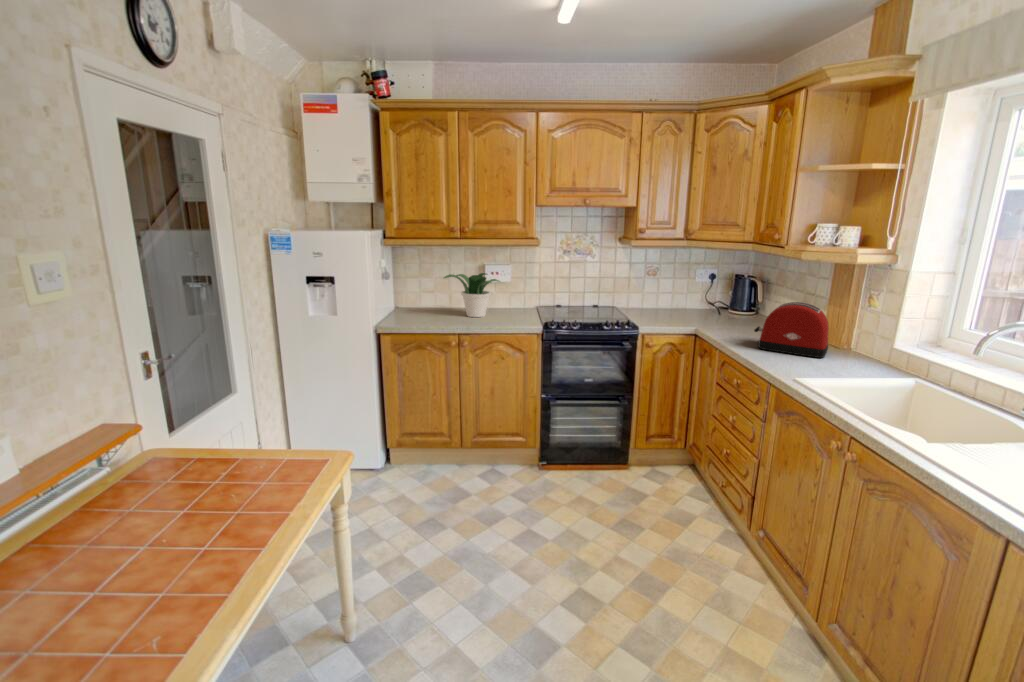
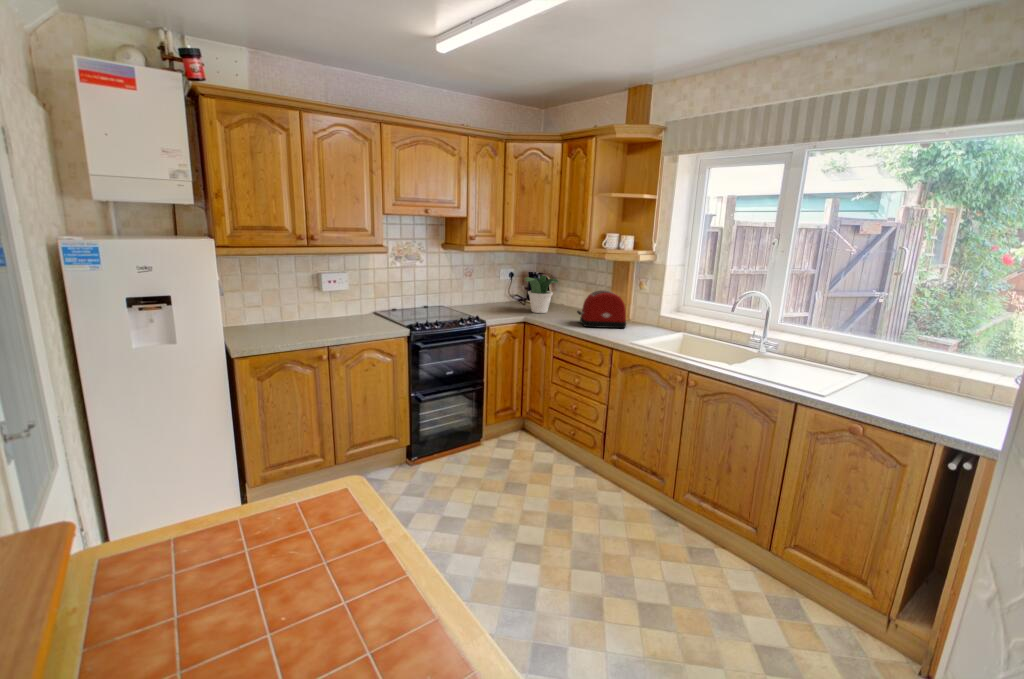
potted plant: present [444,273,500,317] -> present [525,276,558,313]

